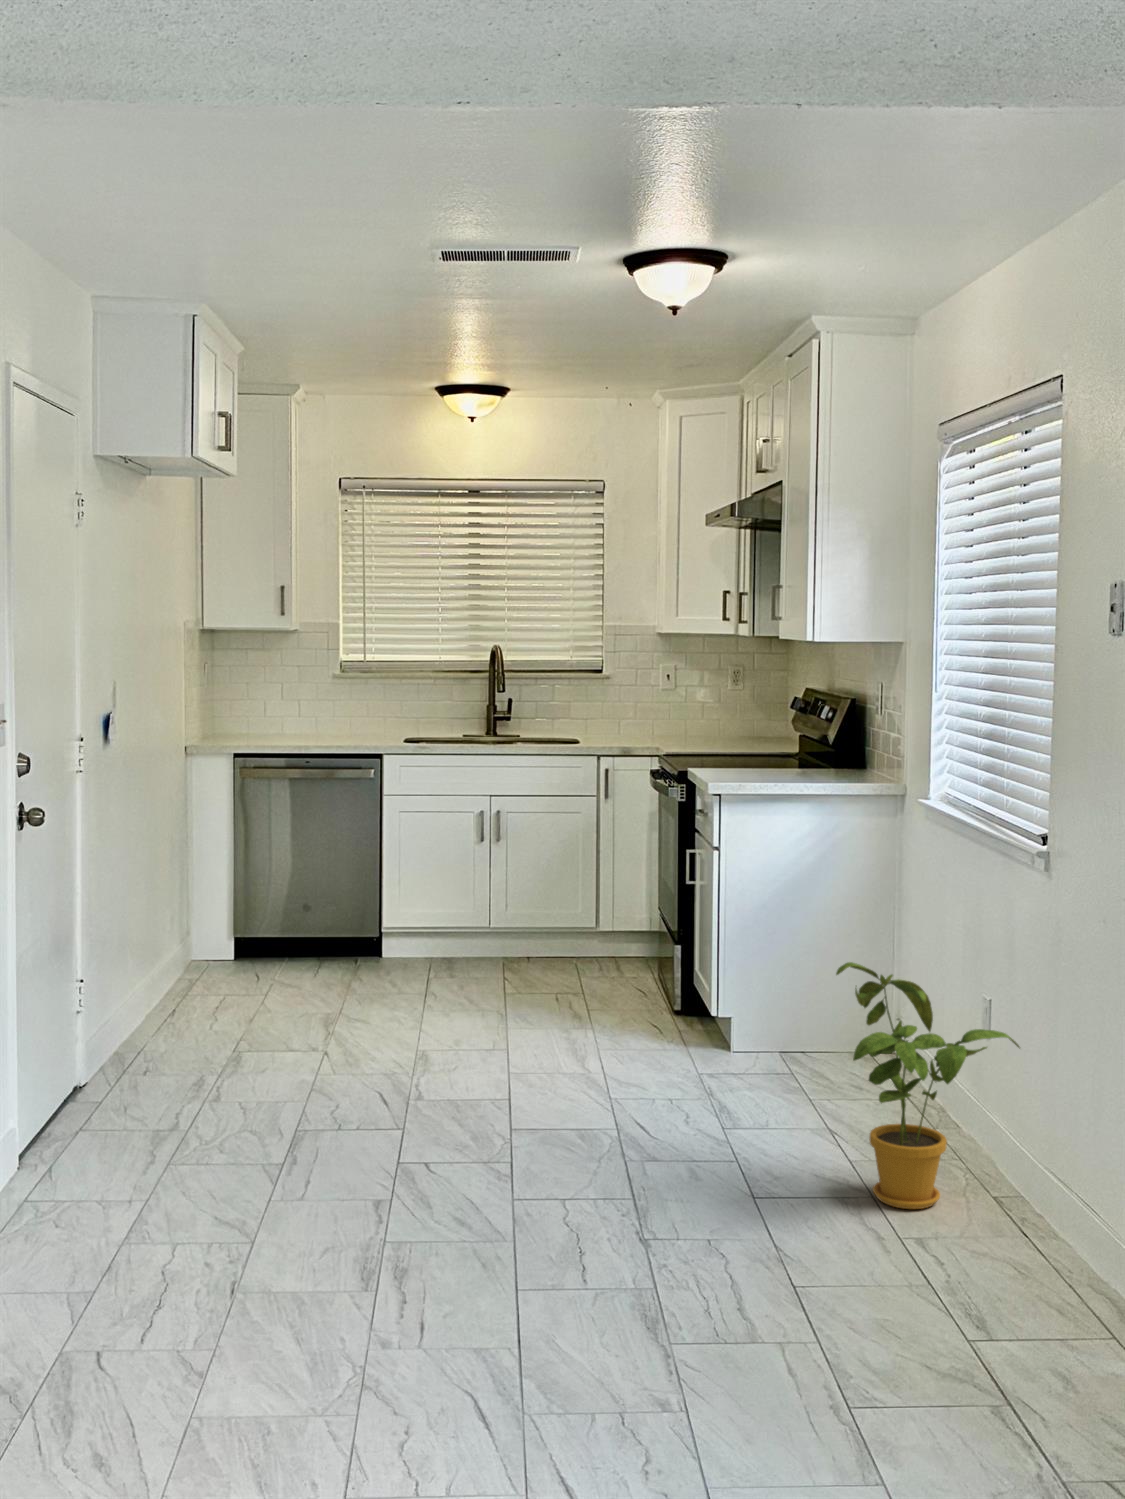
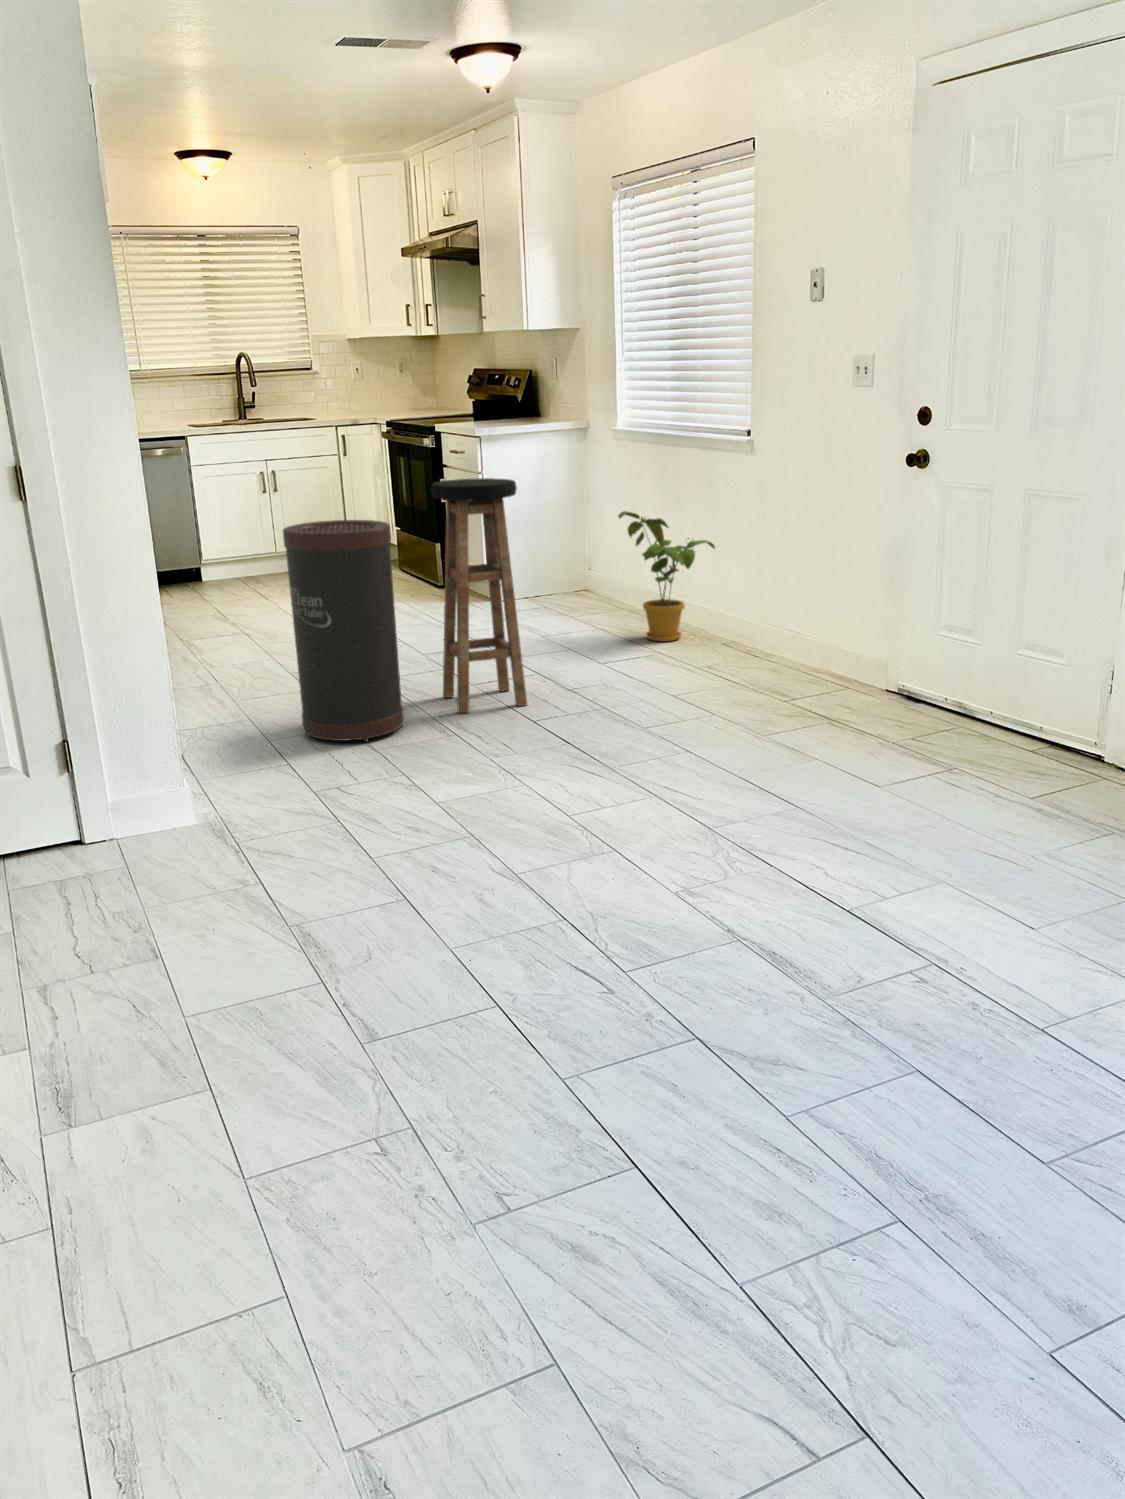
bar stool: none [376,906,522,1322] -> present [432,478,527,713]
trash can: none [93,958,272,1349] -> present [283,520,404,742]

